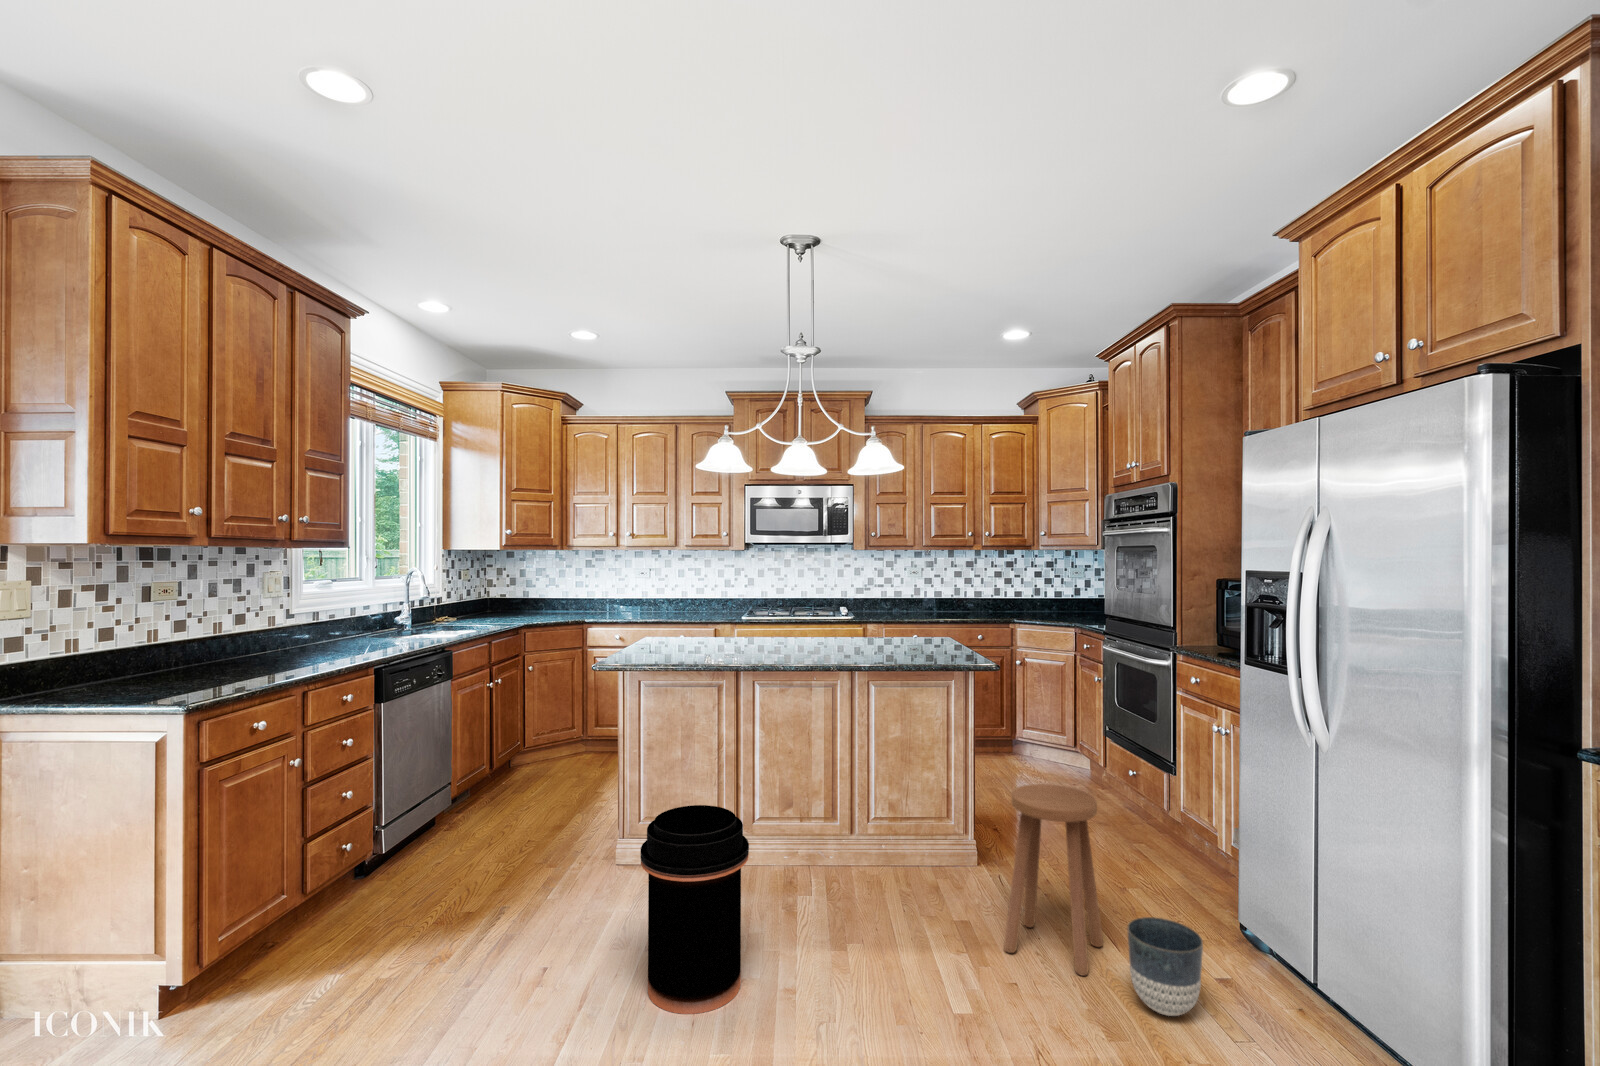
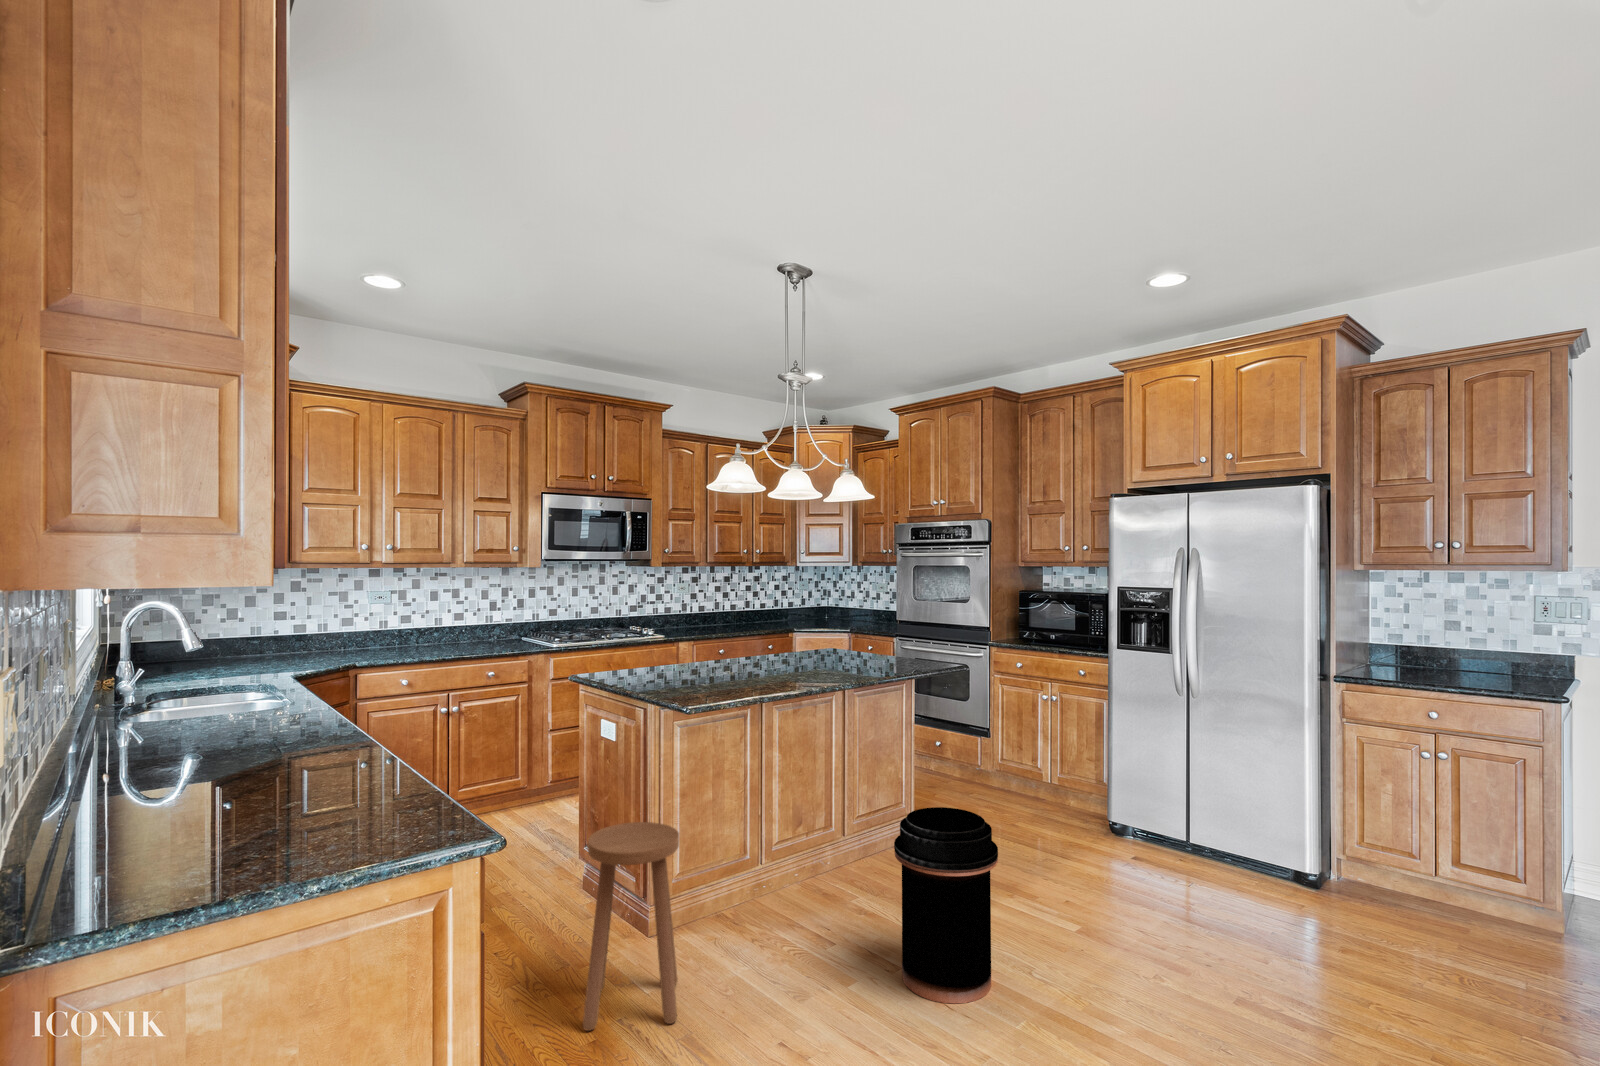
stool: present [1004,784,1103,976] -> present [583,822,679,1031]
planter: present [1127,917,1203,1016] -> none [1139,815,1190,876]

